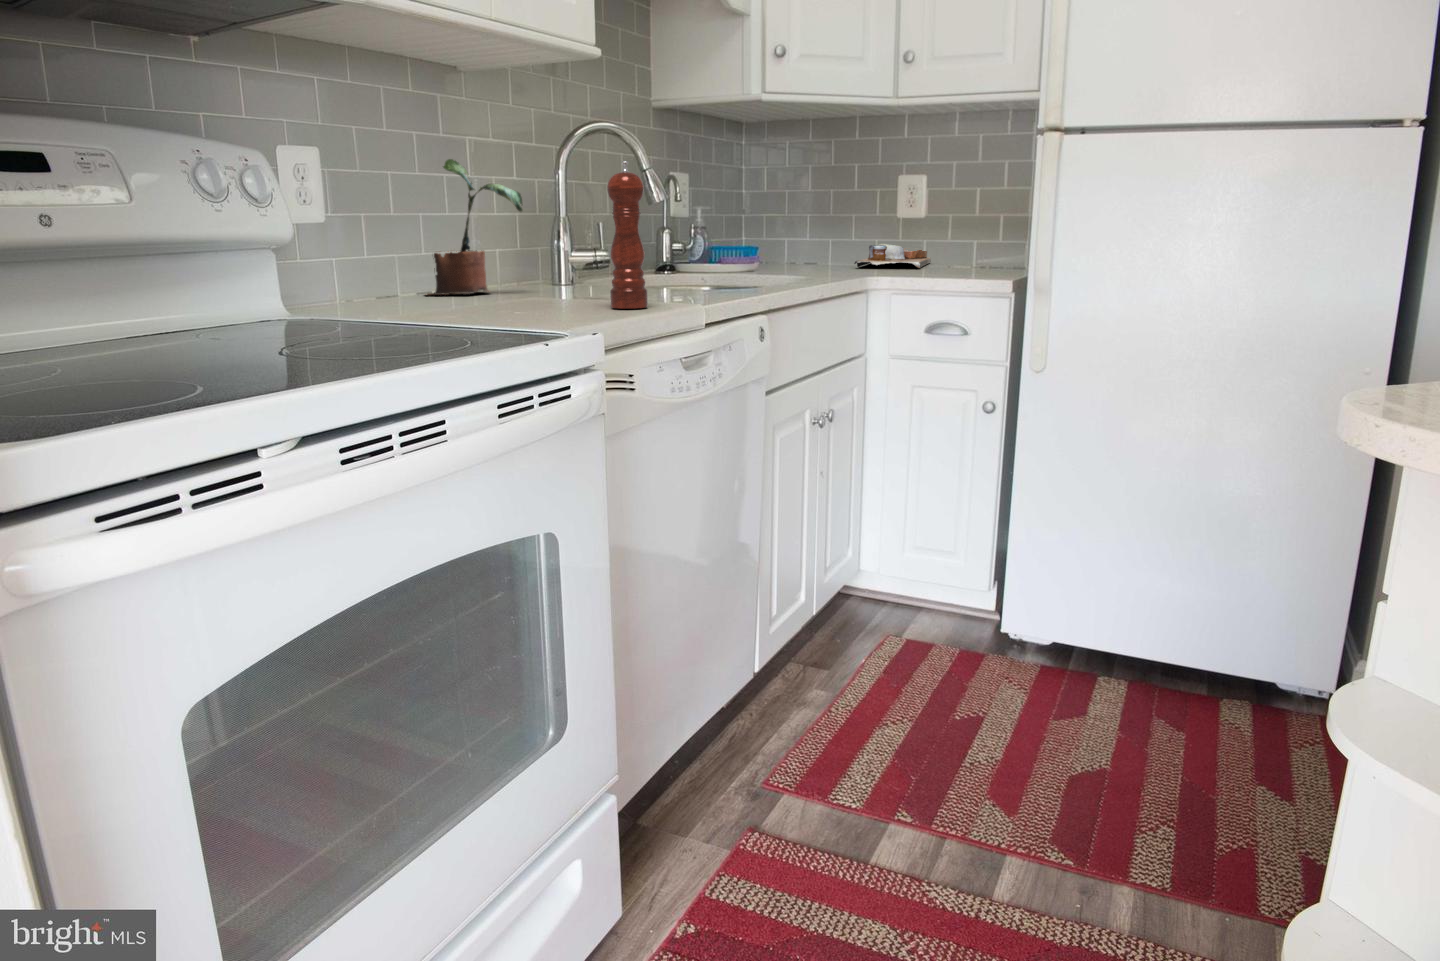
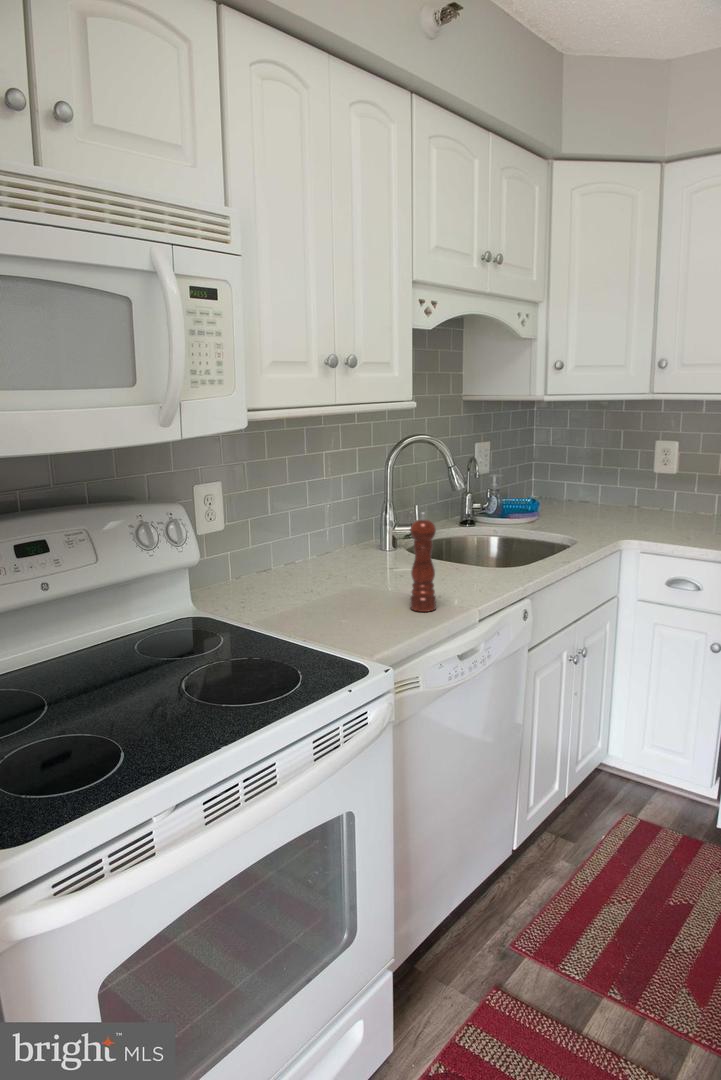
potted plant: present [426,159,523,295] -> none [290,484,359,571]
cutting board: present [854,244,931,268] -> none [615,493,682,522]

